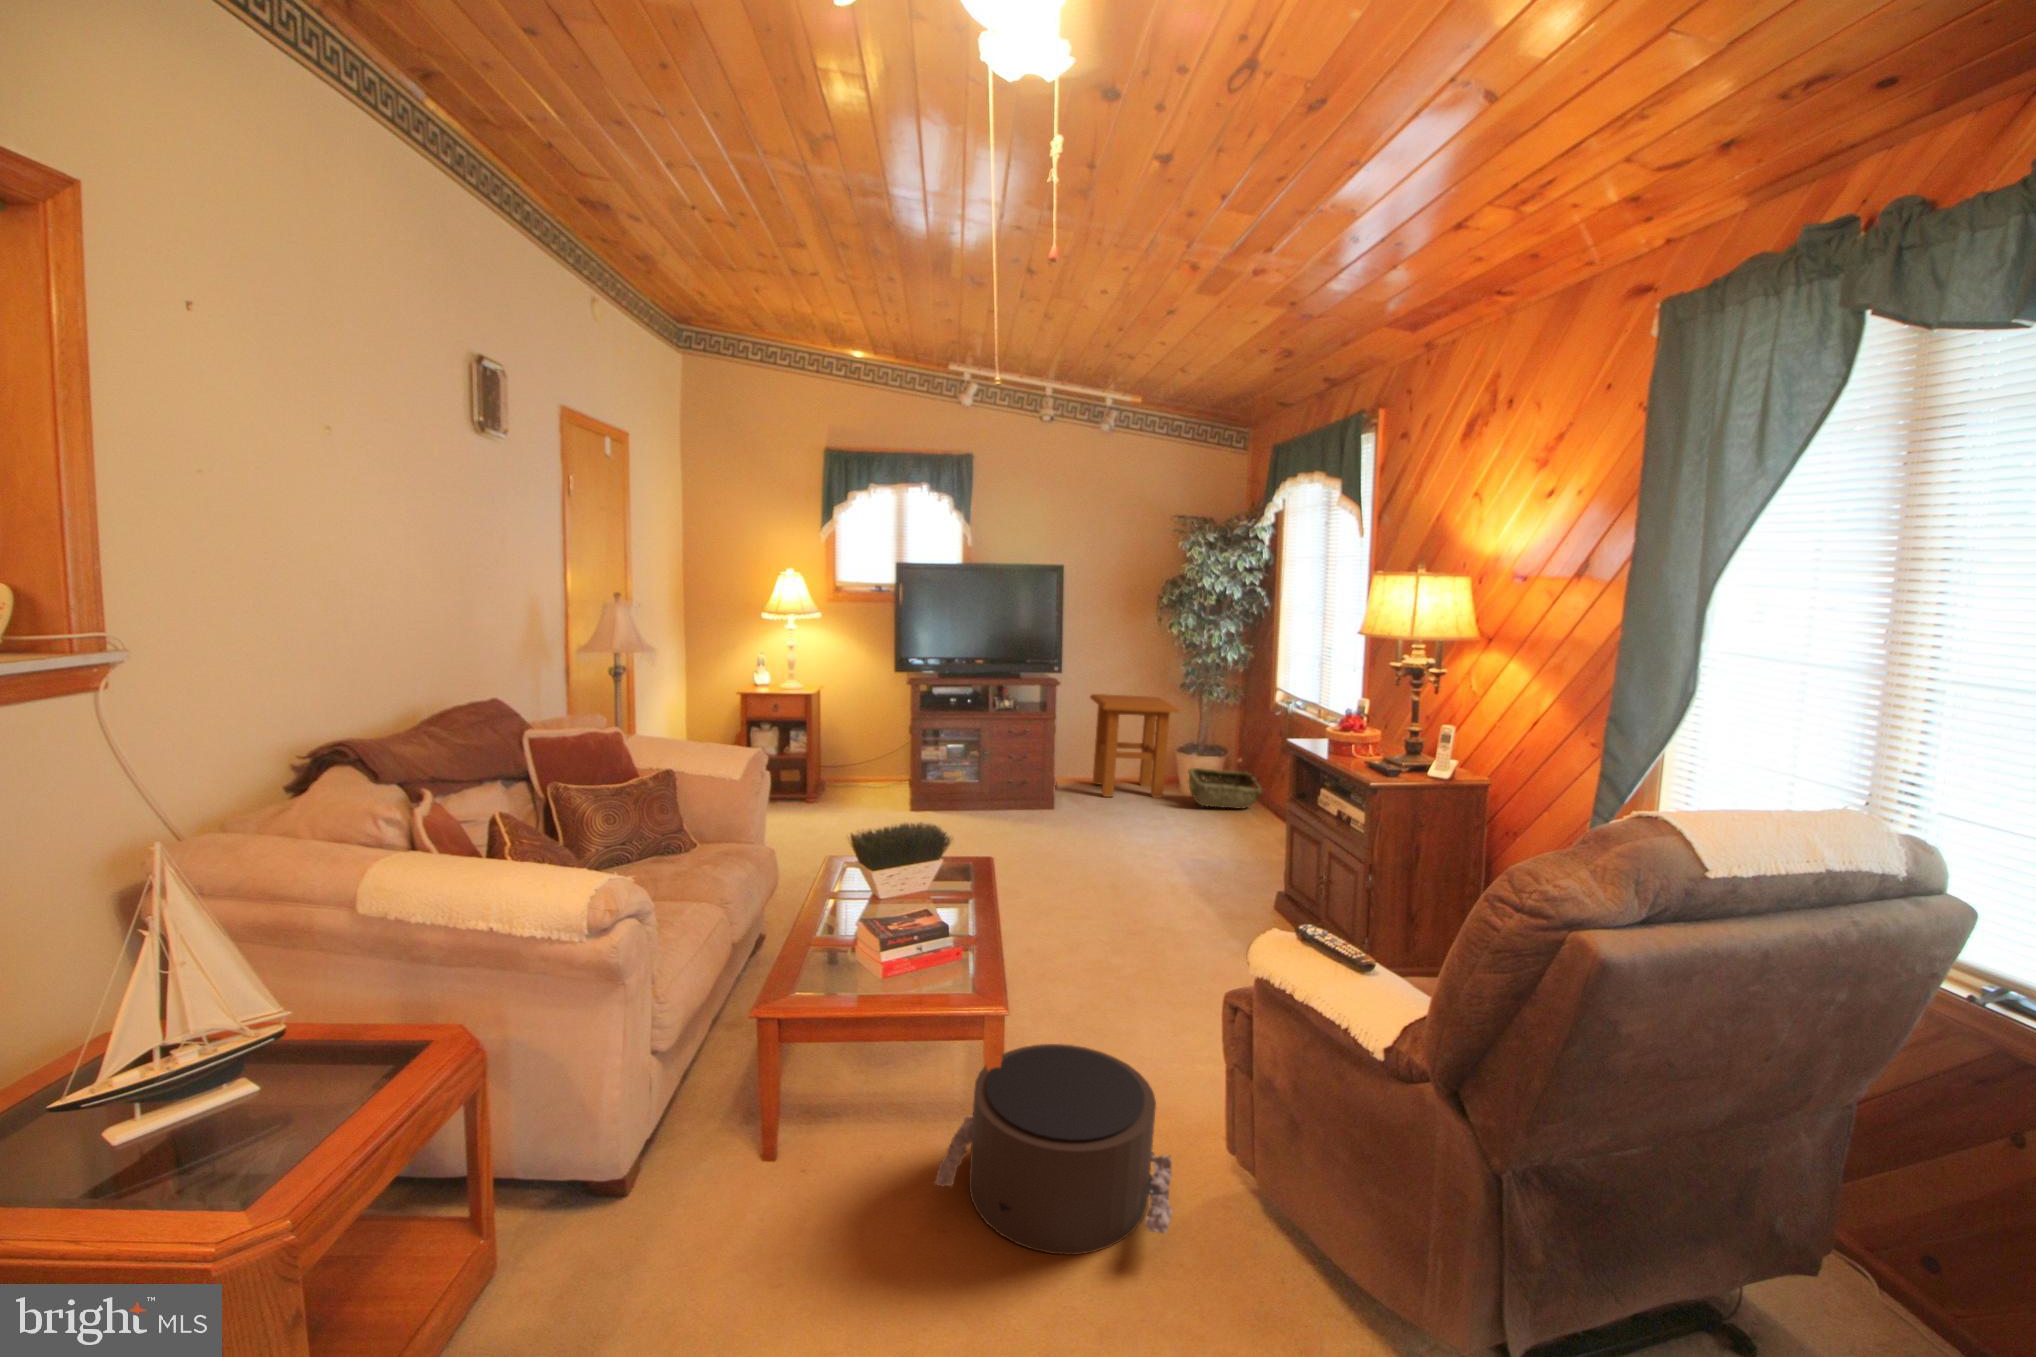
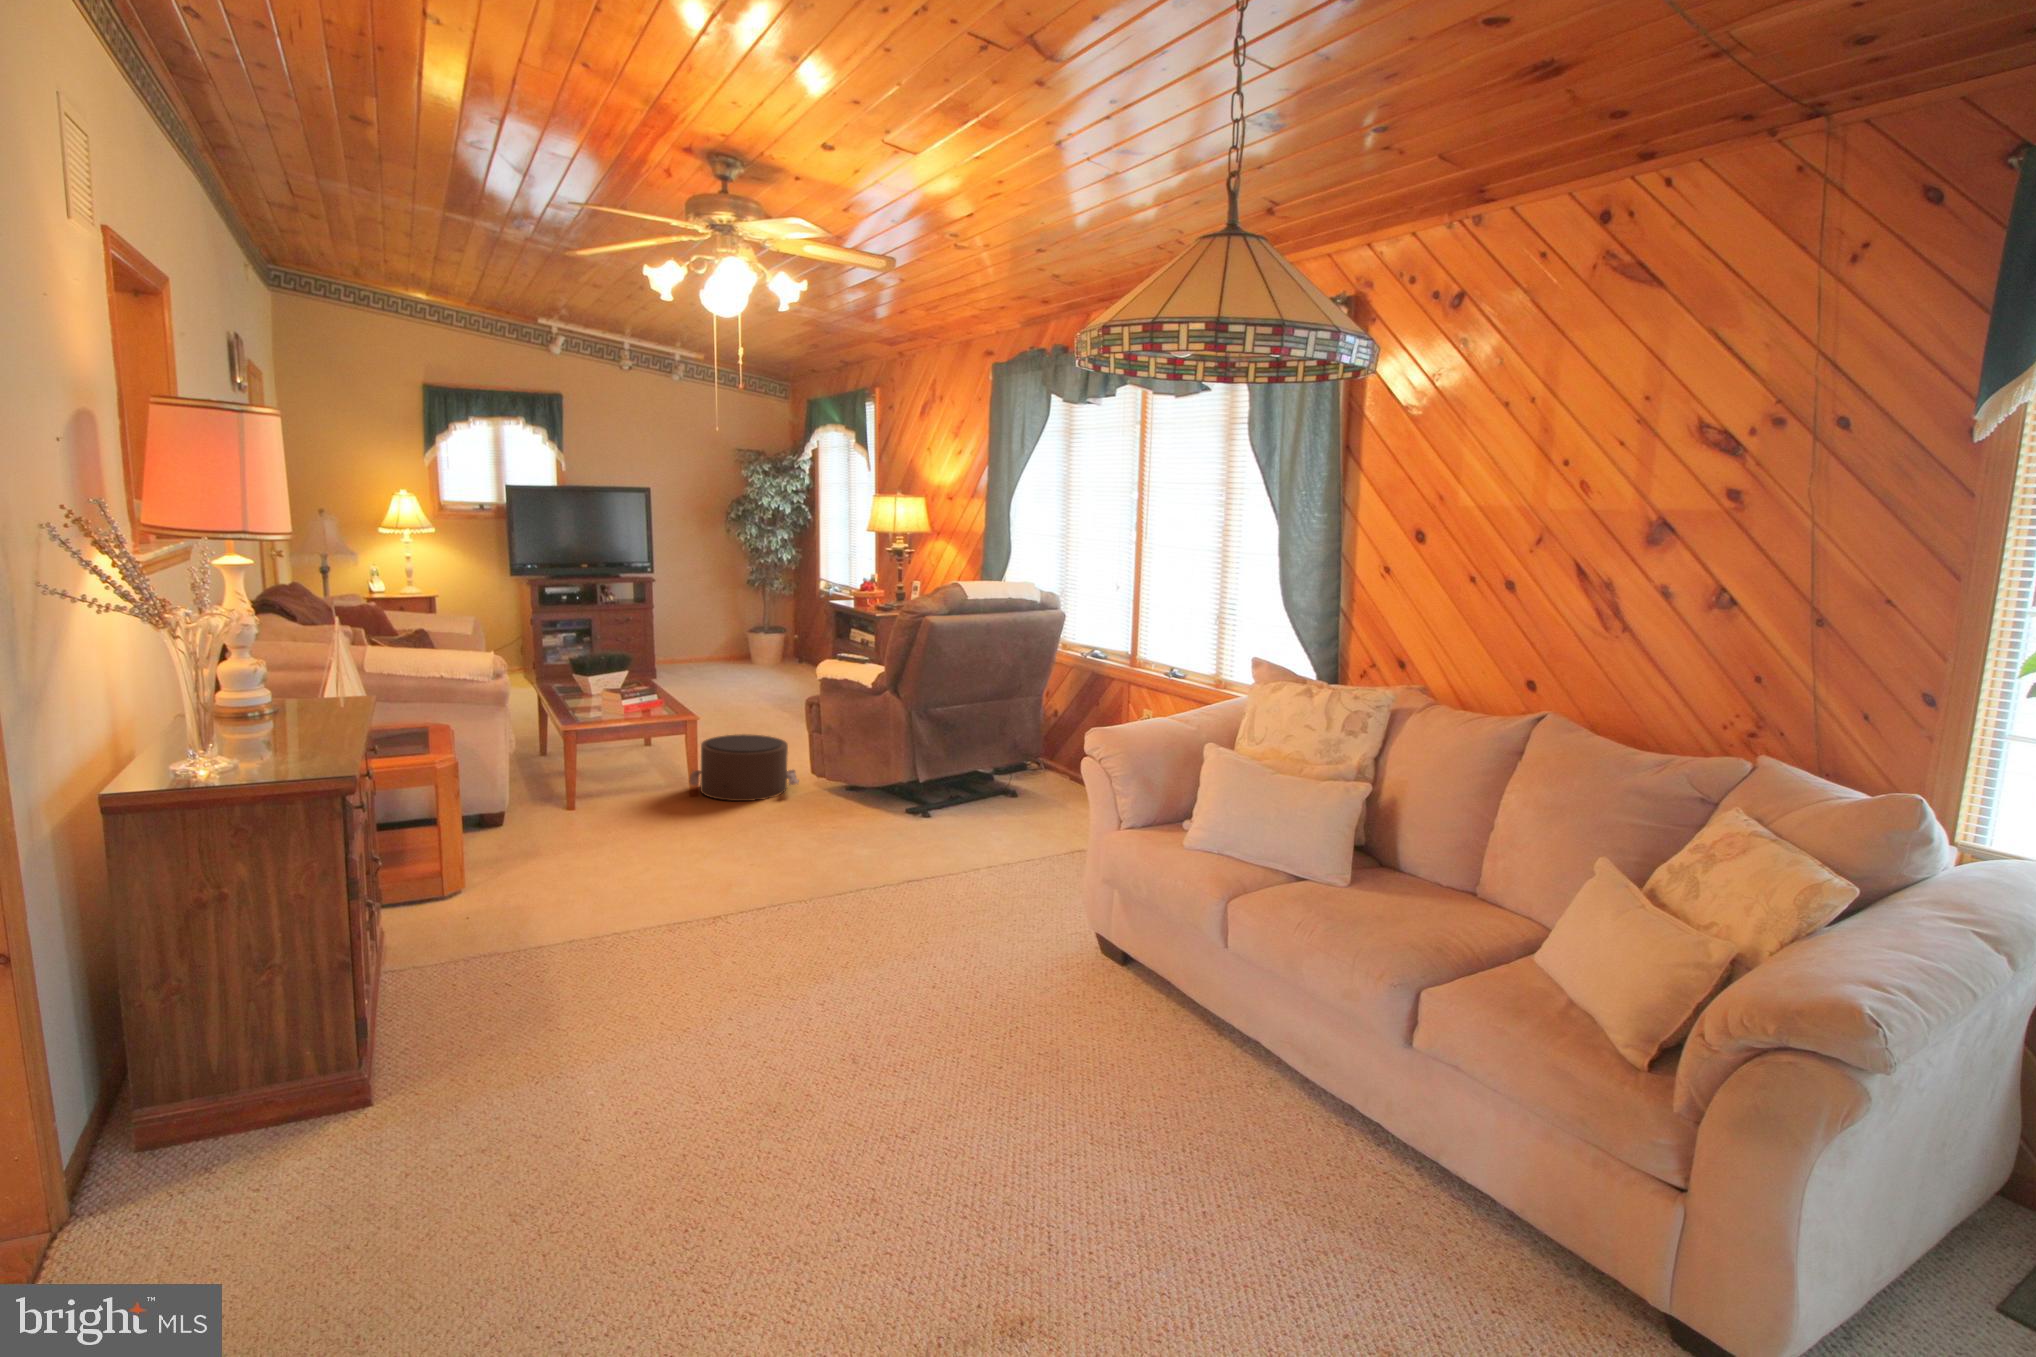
side table: present [1090,694,1179,798] -> none [674,591,750,668]
woven basket: present [1188,768,1262,809] -> none [759,641,815,668]

